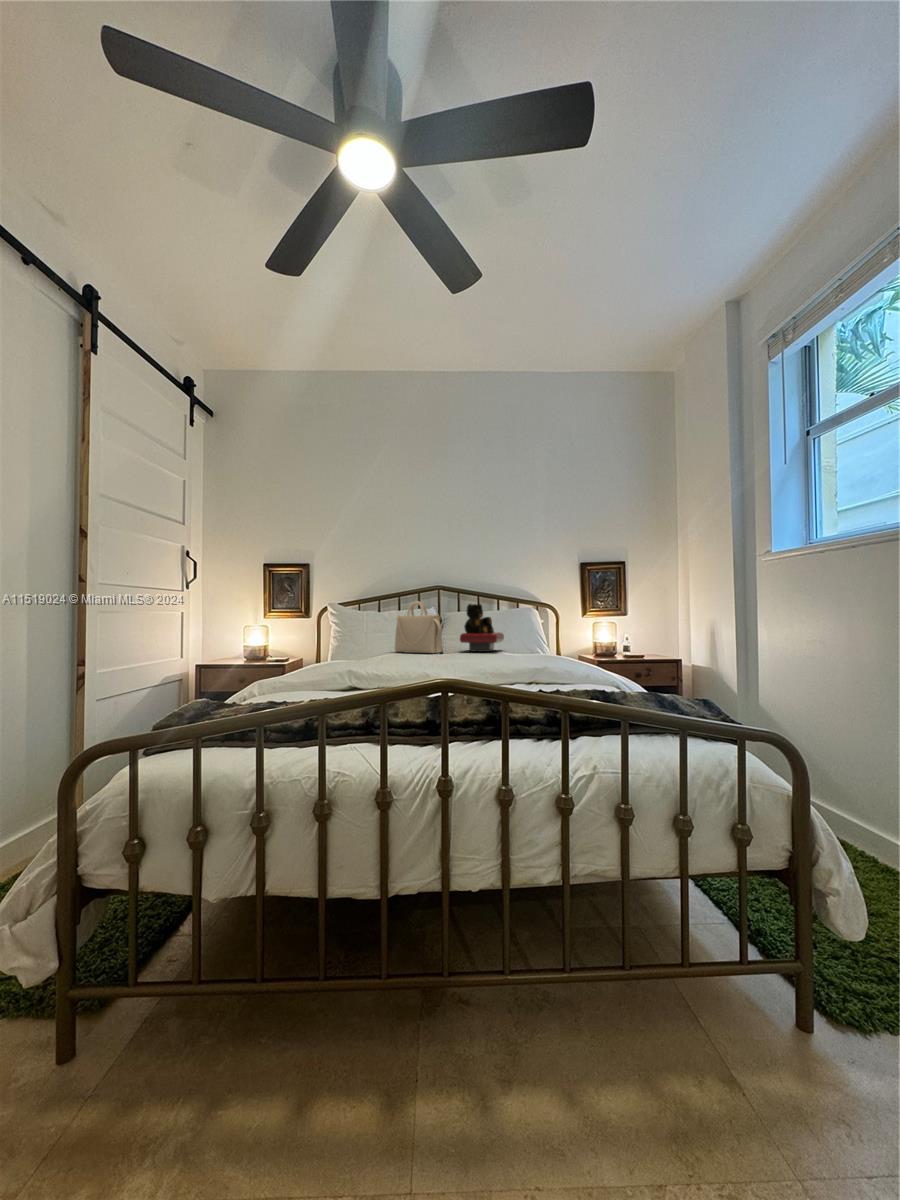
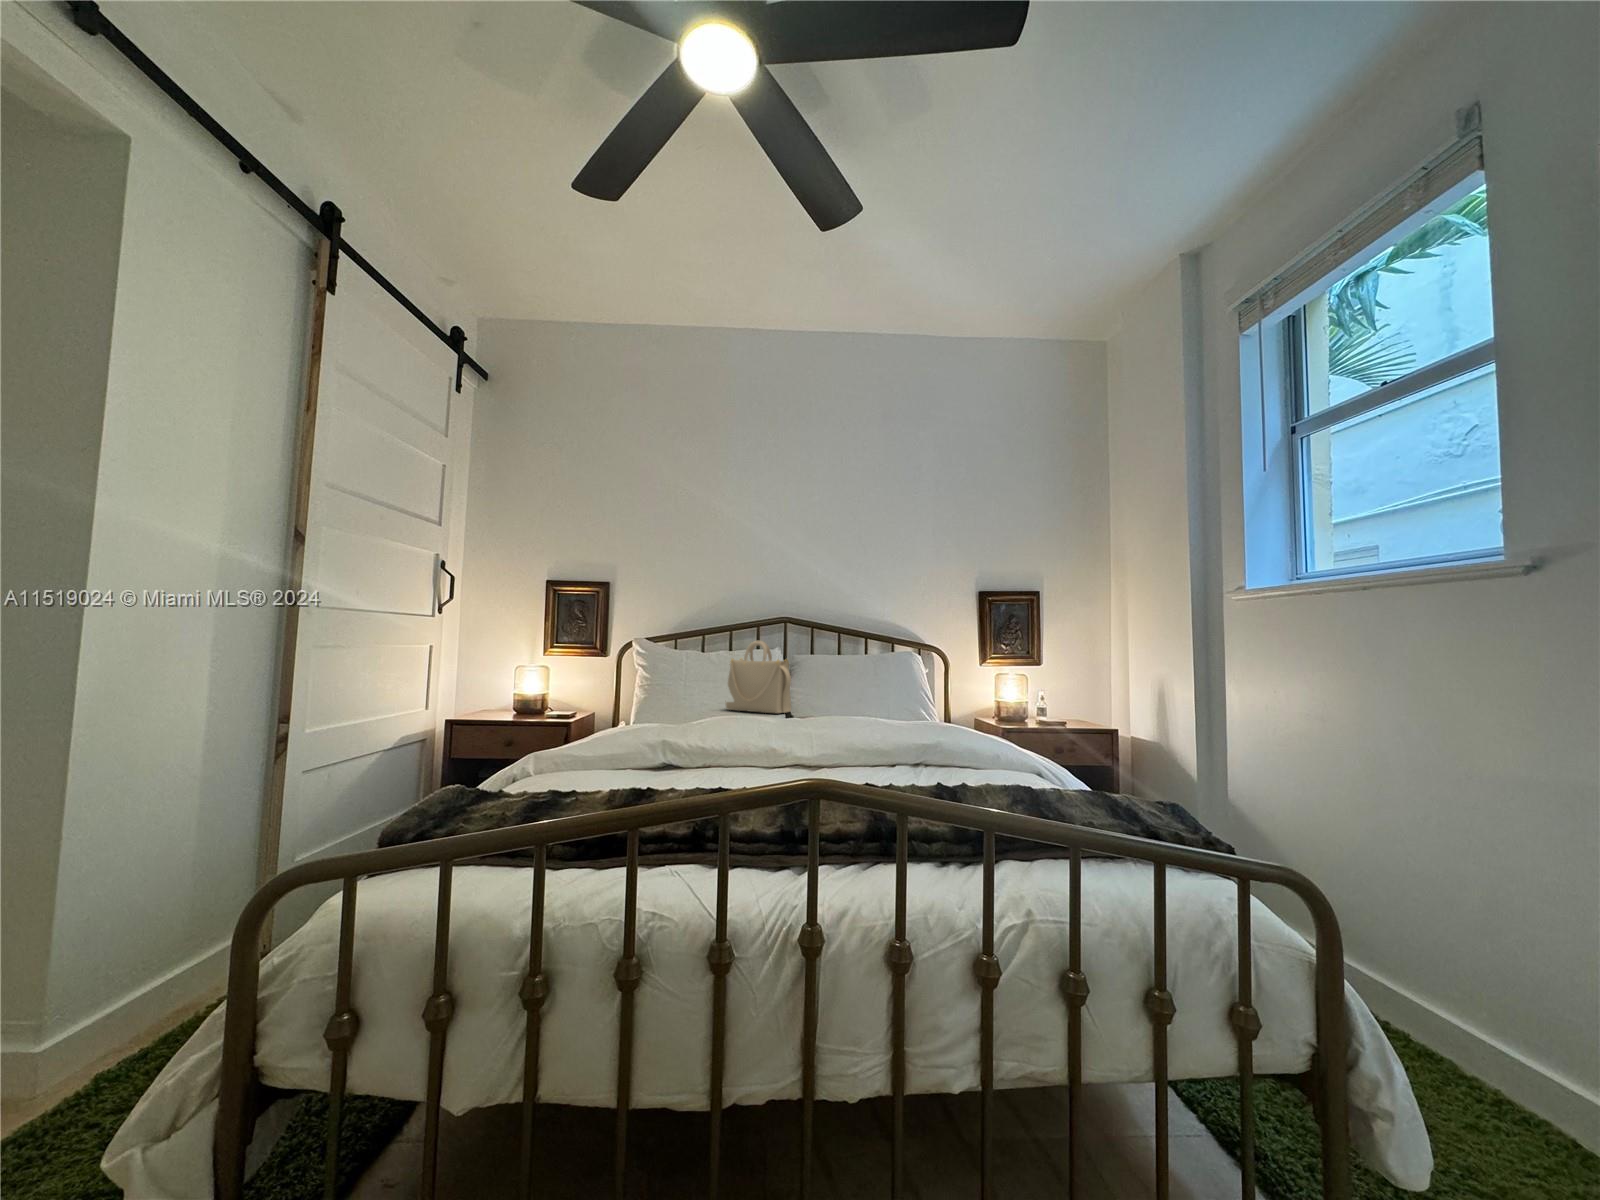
teddy bear: present [460,604,504,652] -> none [816,646,876,713]

